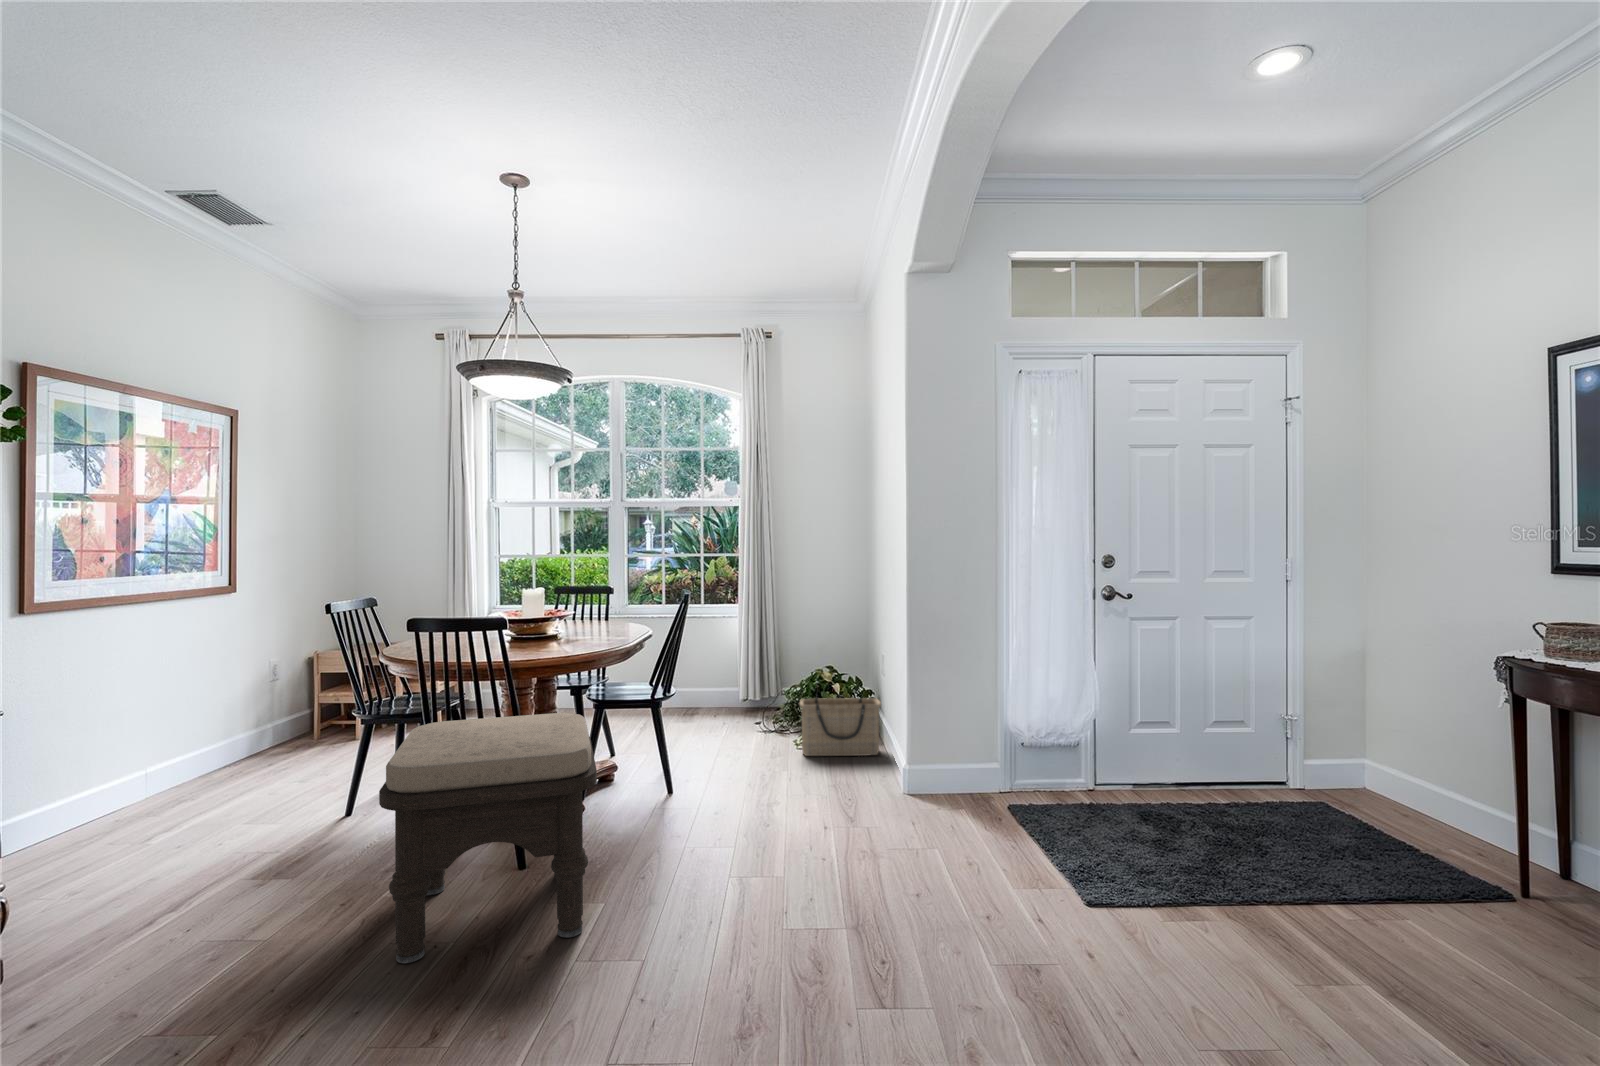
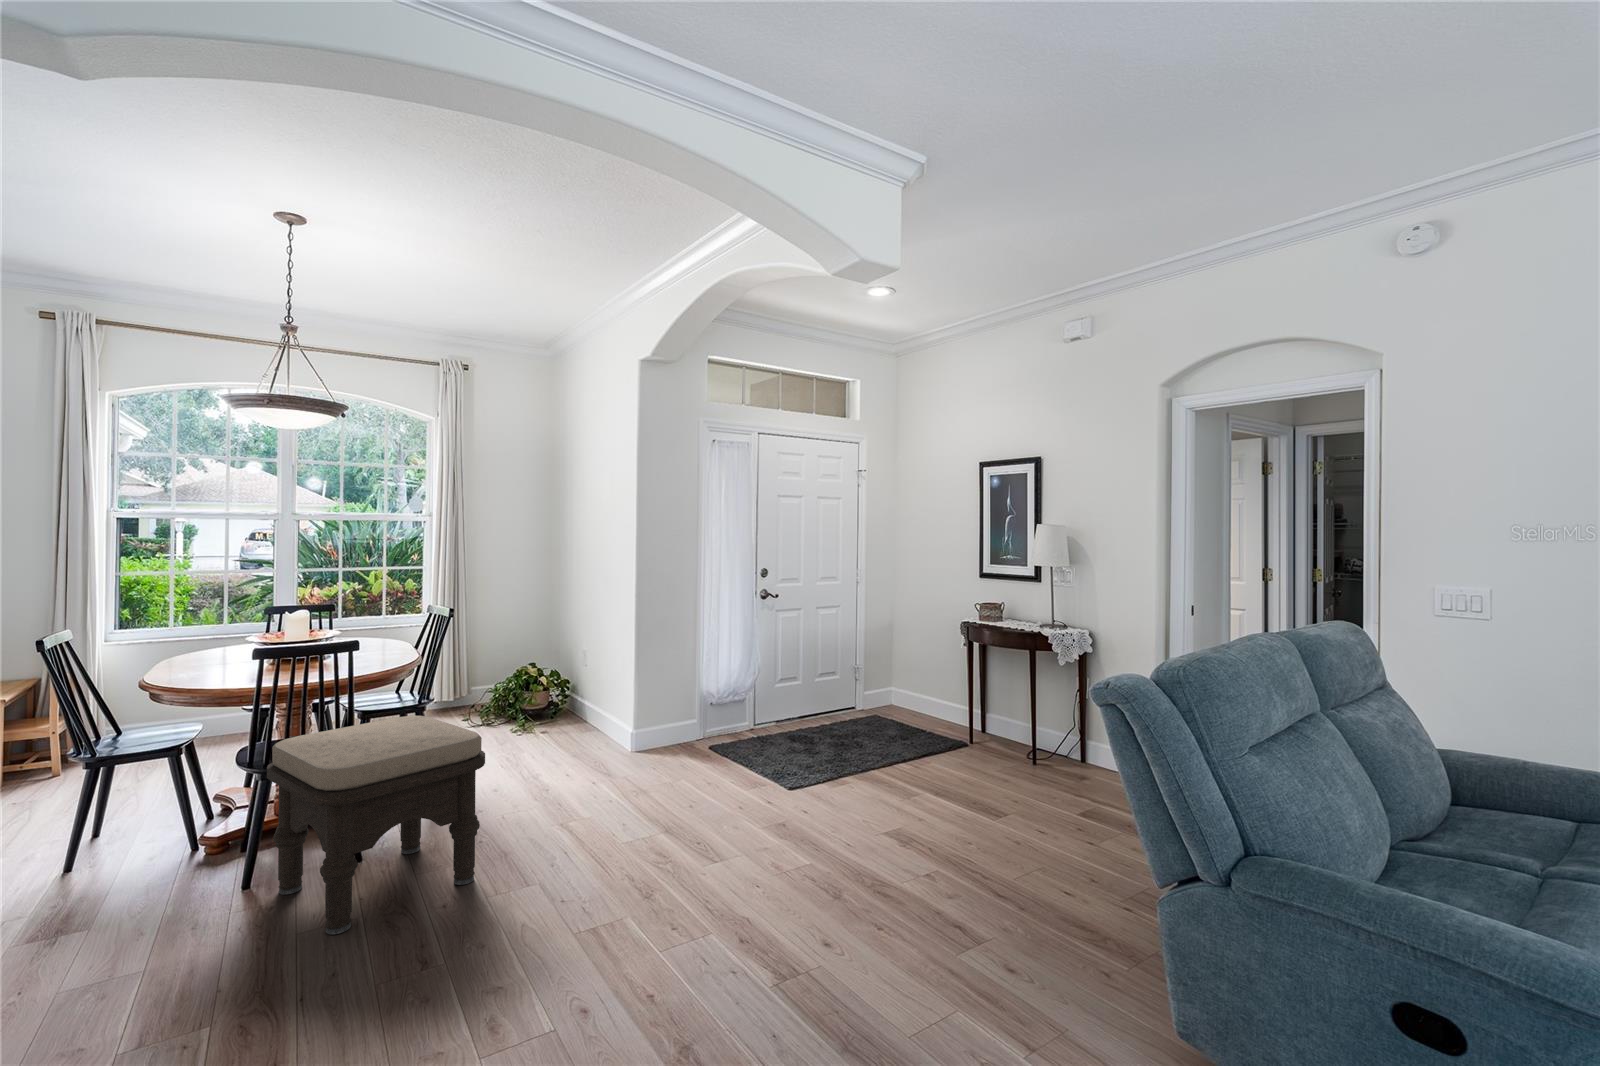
basket: present [800,698,881,756] -> none [522,685,593,738]

